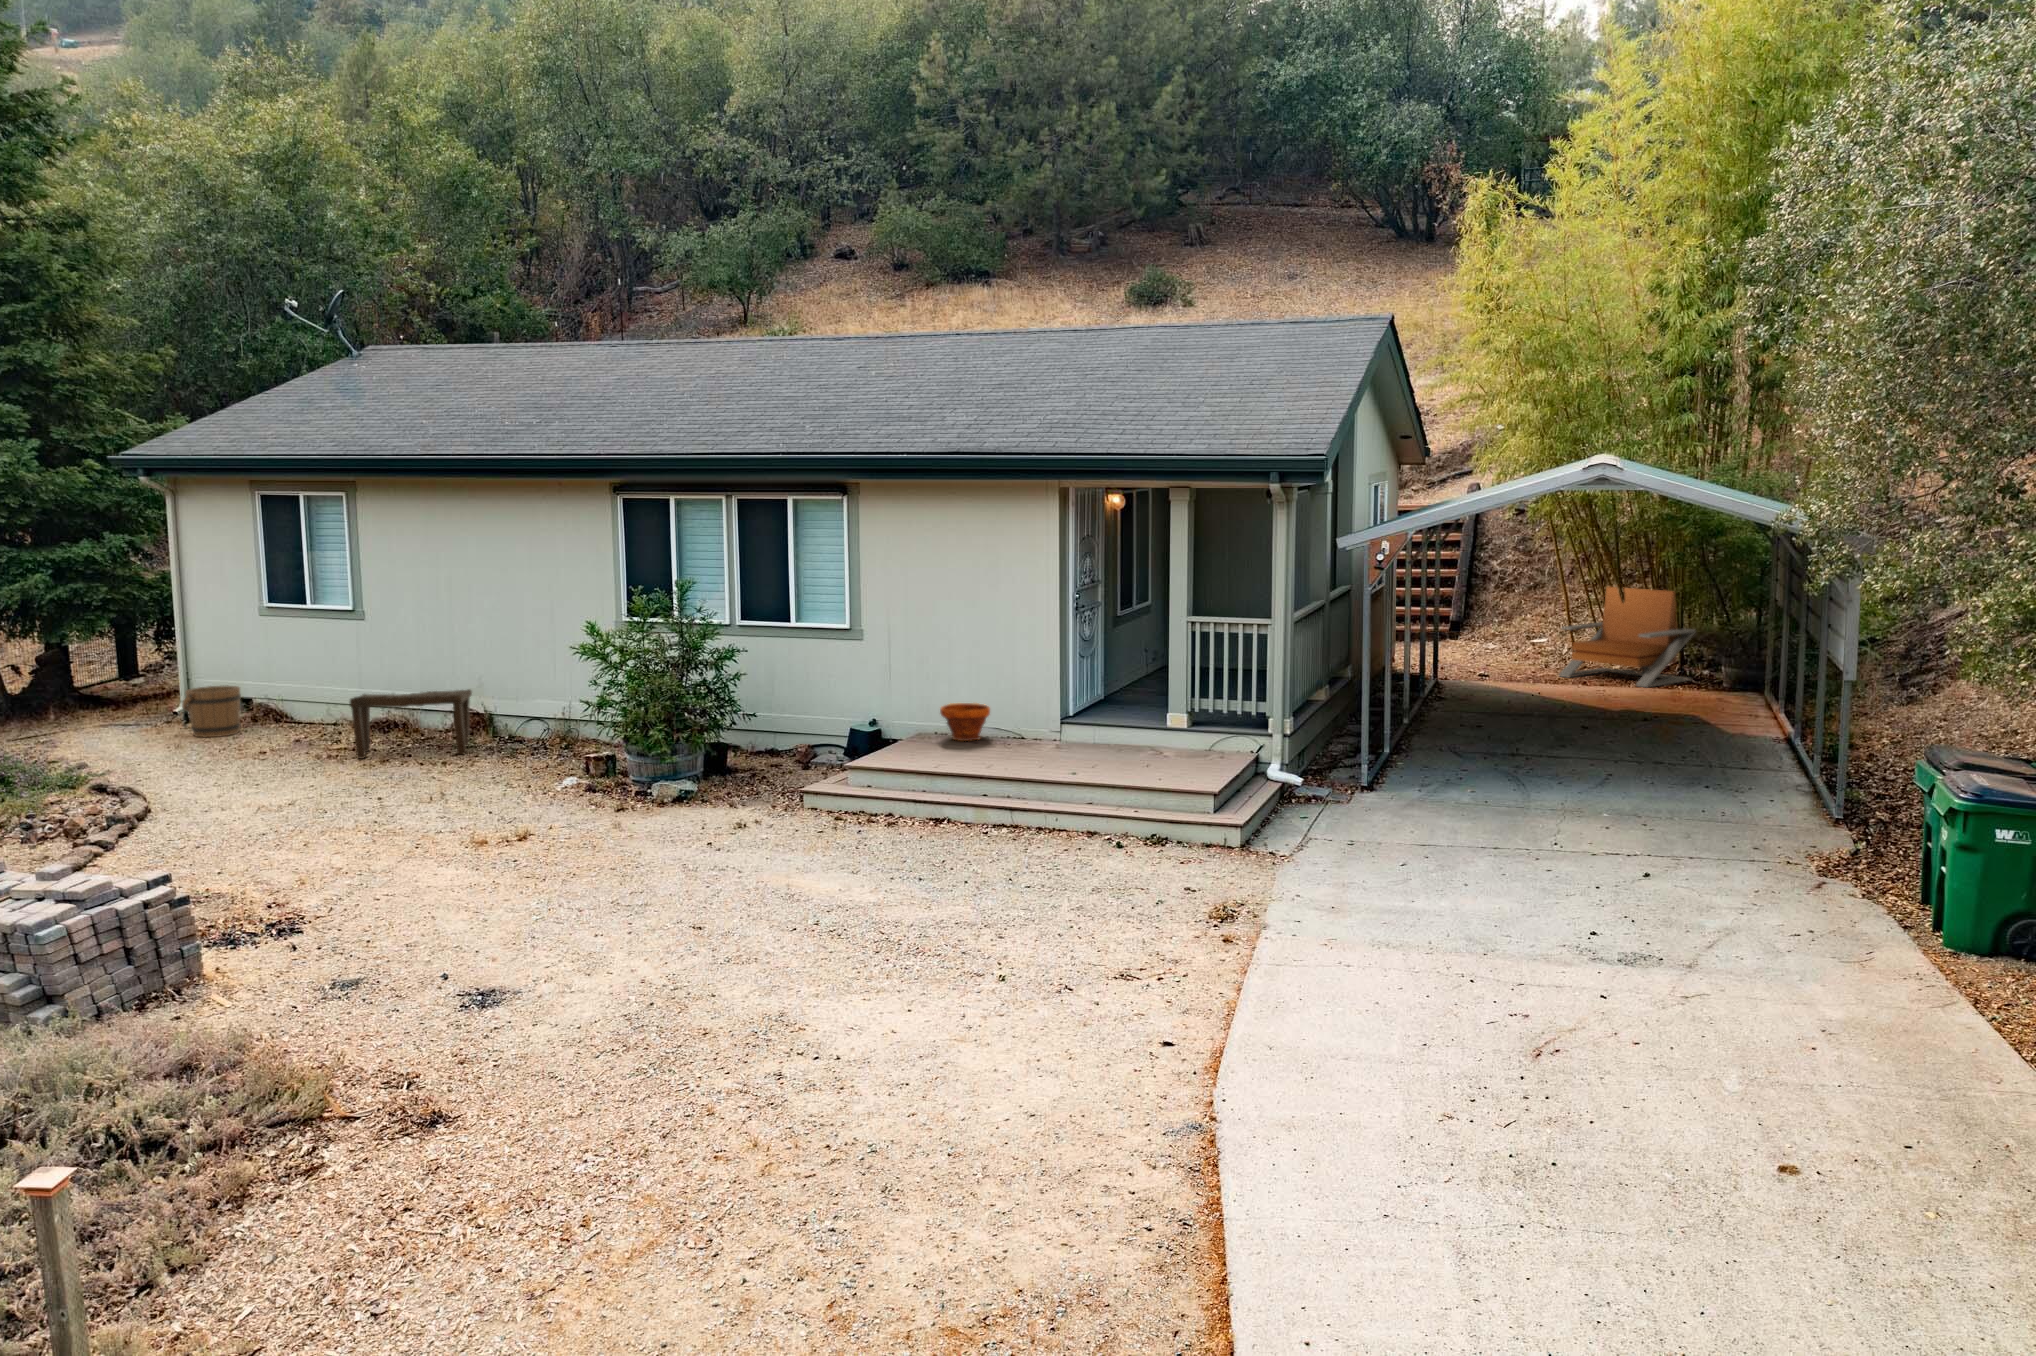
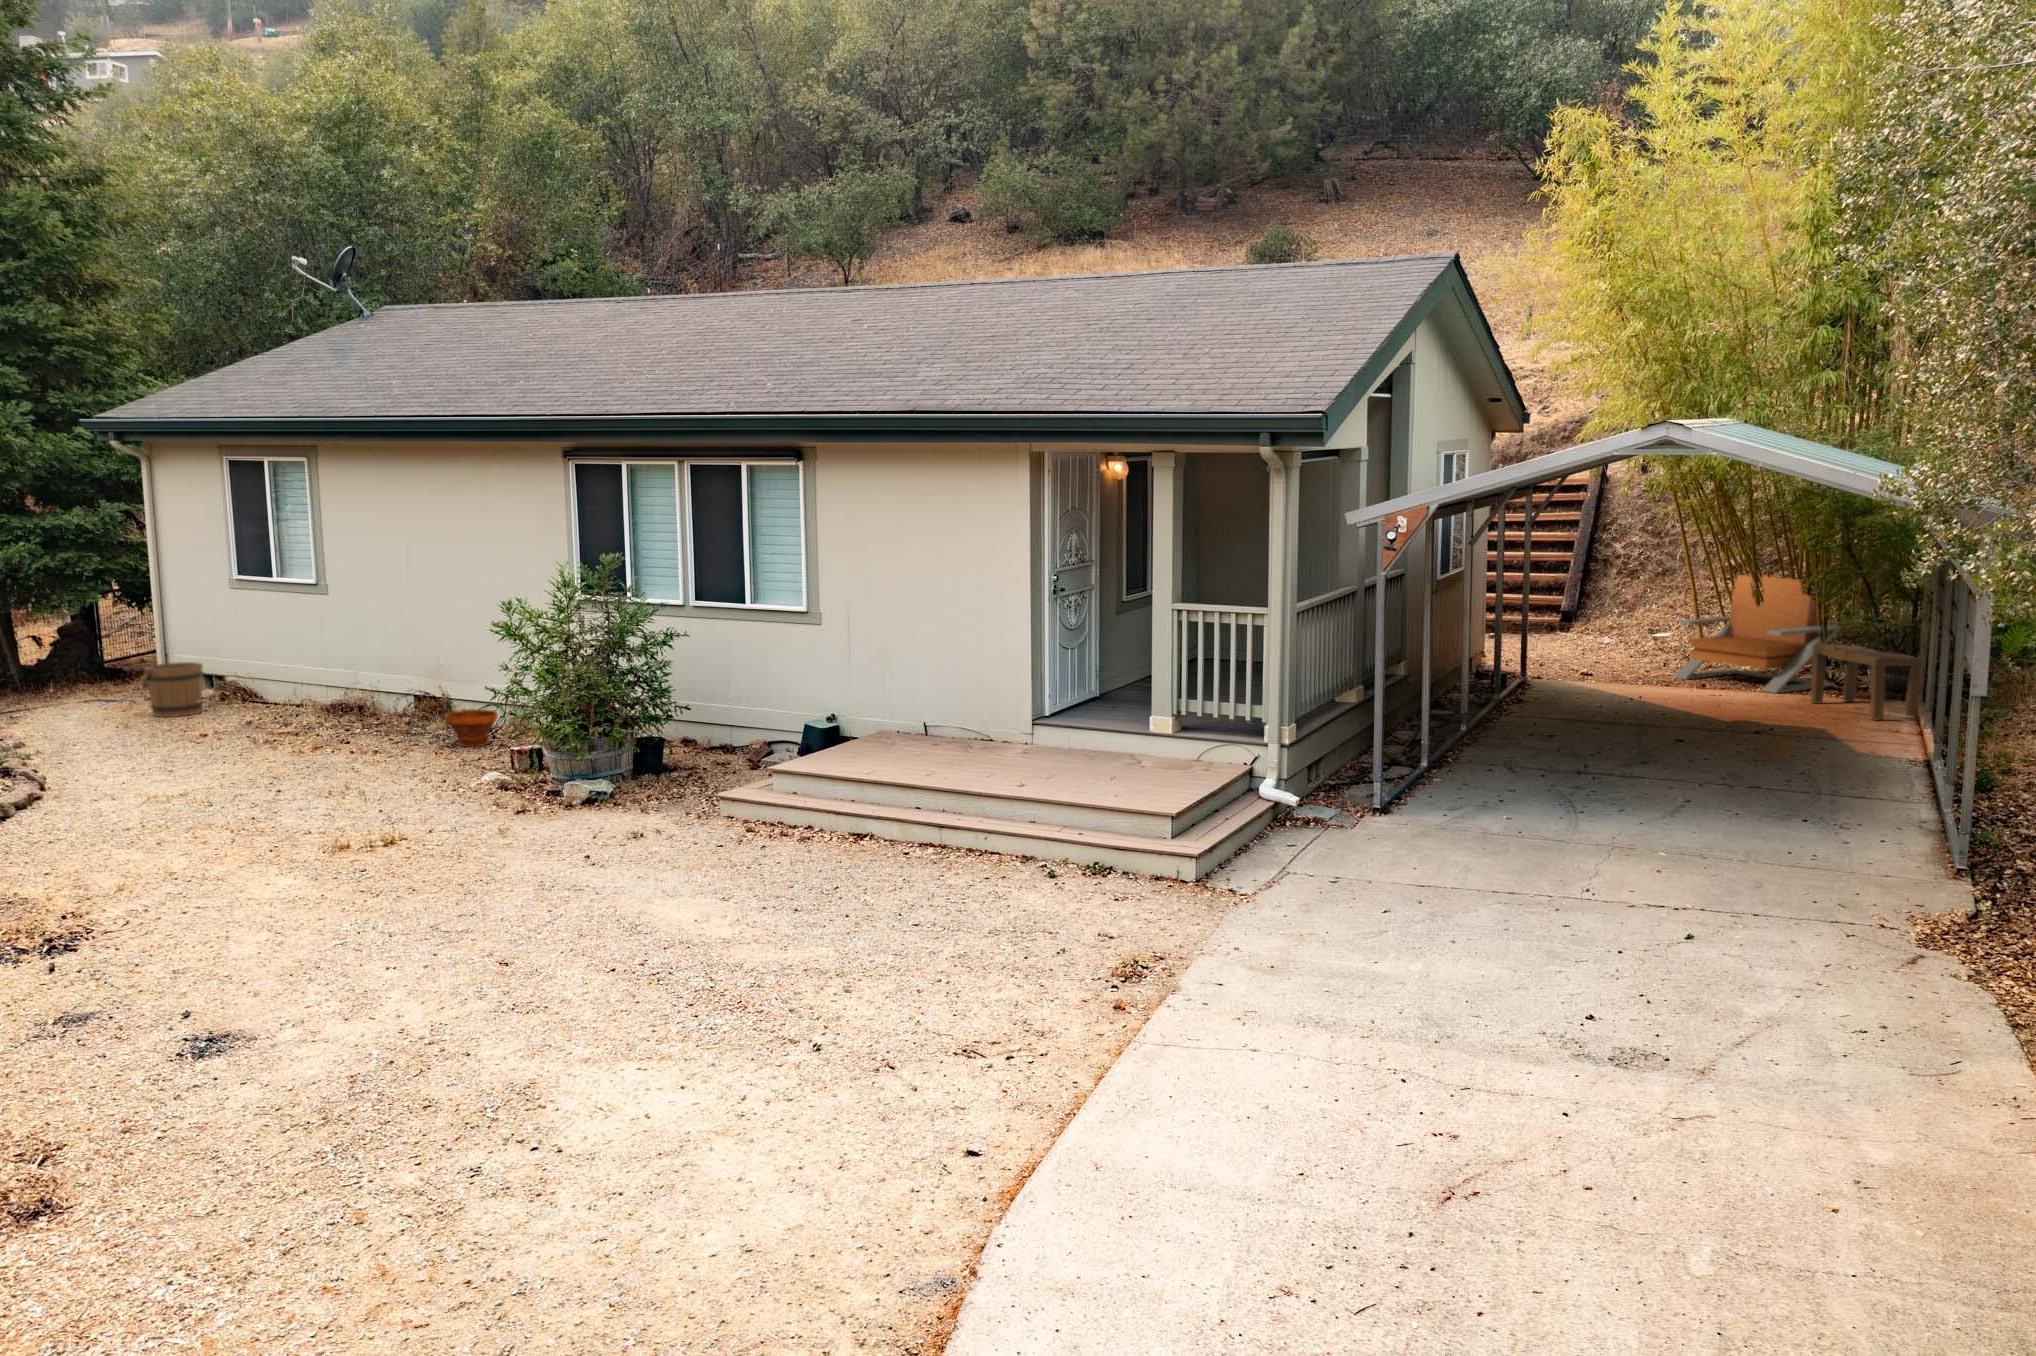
bench: present [350,690,472,759] -> present [1811,643,1921,720]
planter: present [940,703,990,741] -> present [445,709,498,747]

